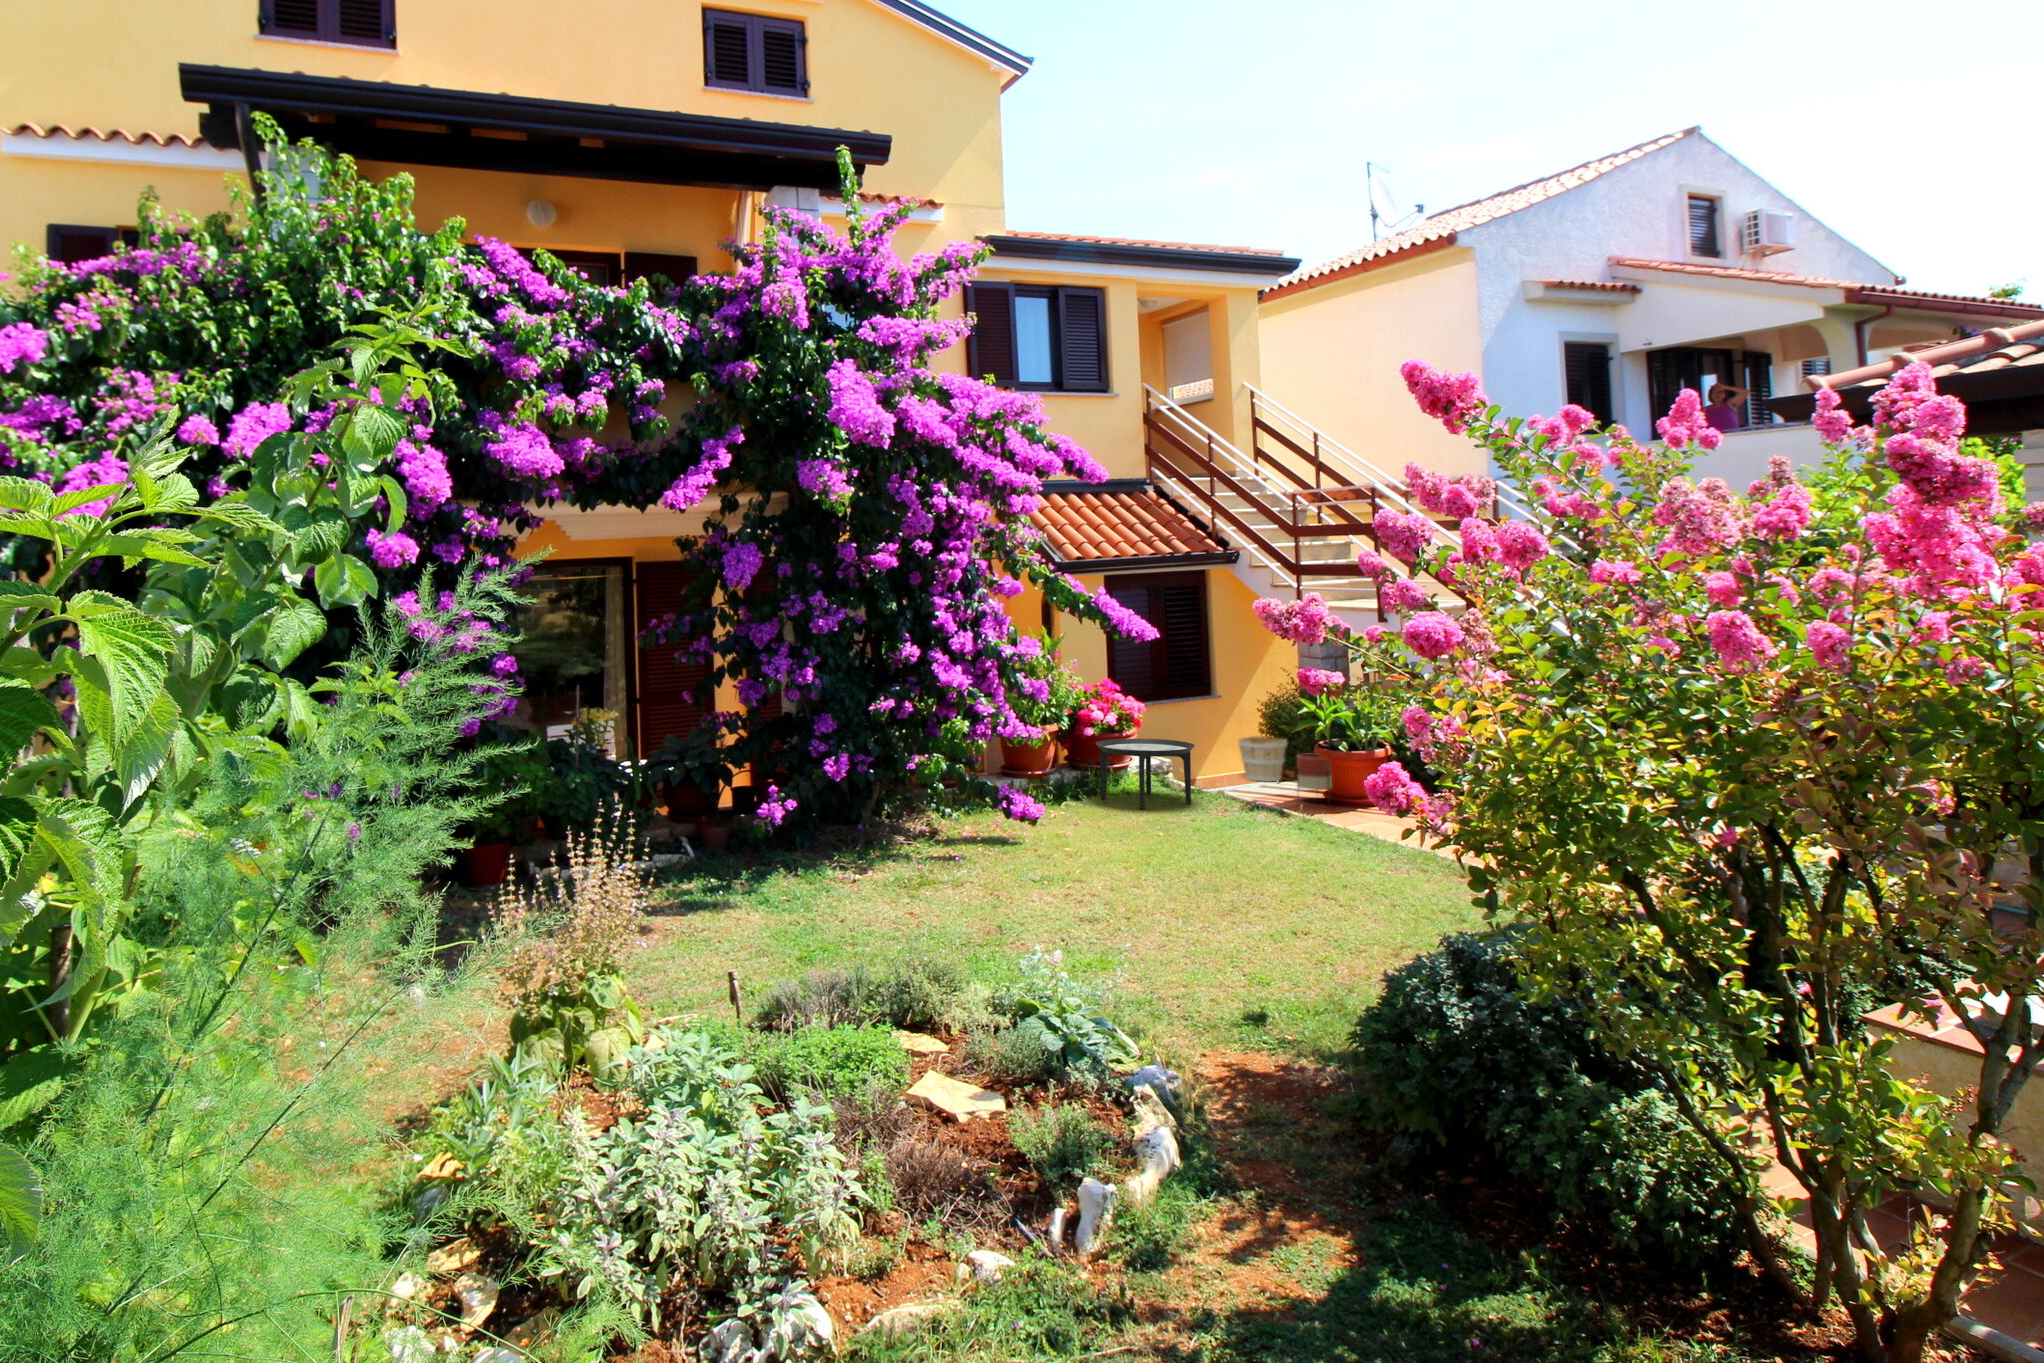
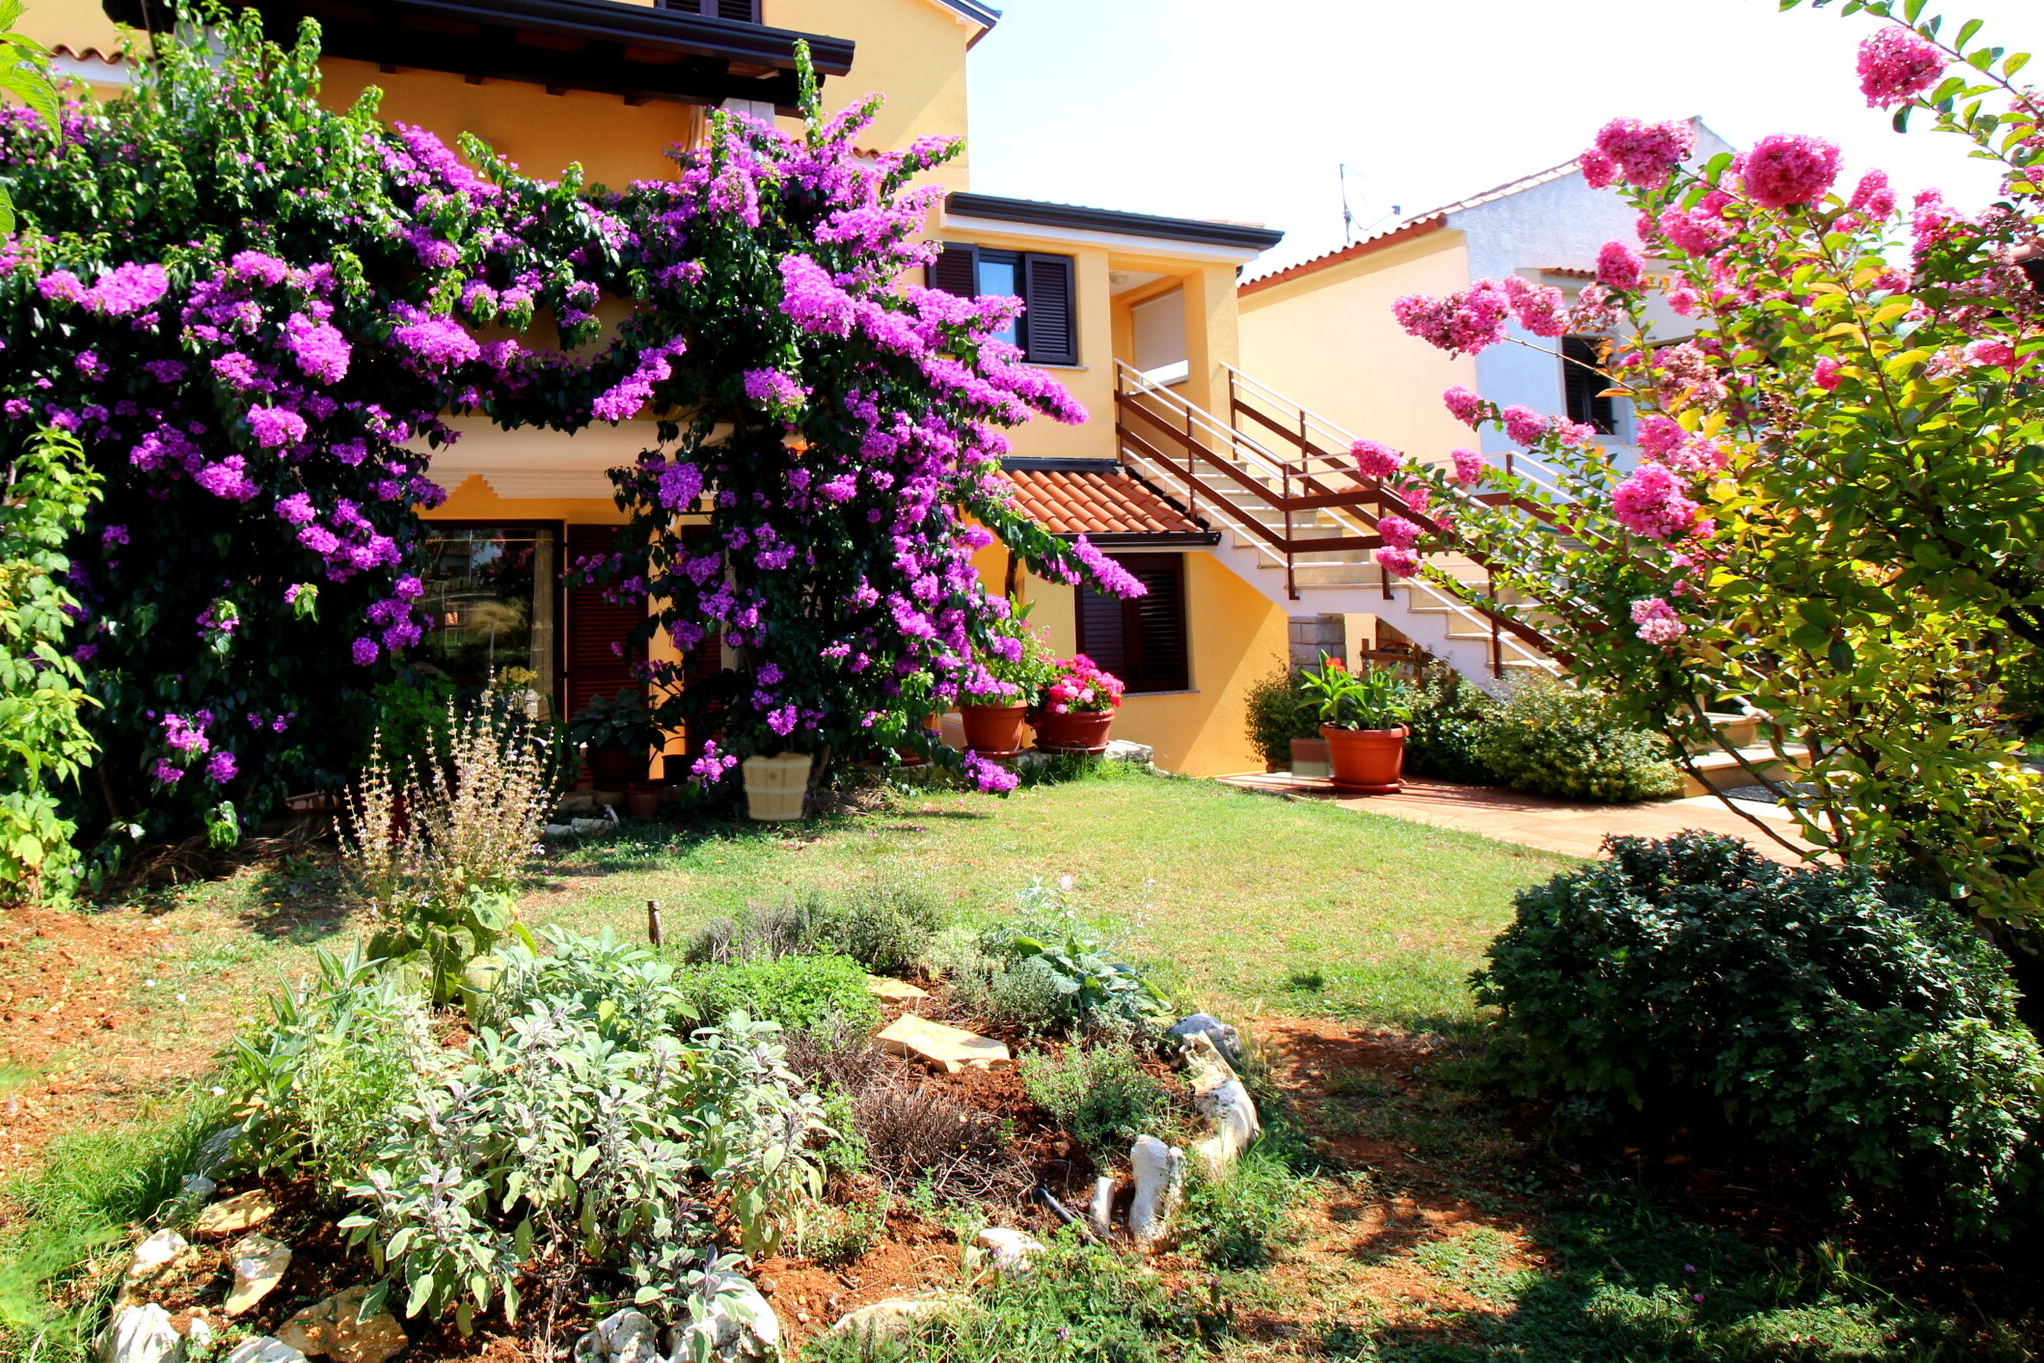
wooden bucket: present [1238,736,1287,782] -> present [743,753,812,821]
round table: present [1096,739,1195,809] -> none [1068,720,1179,792]

